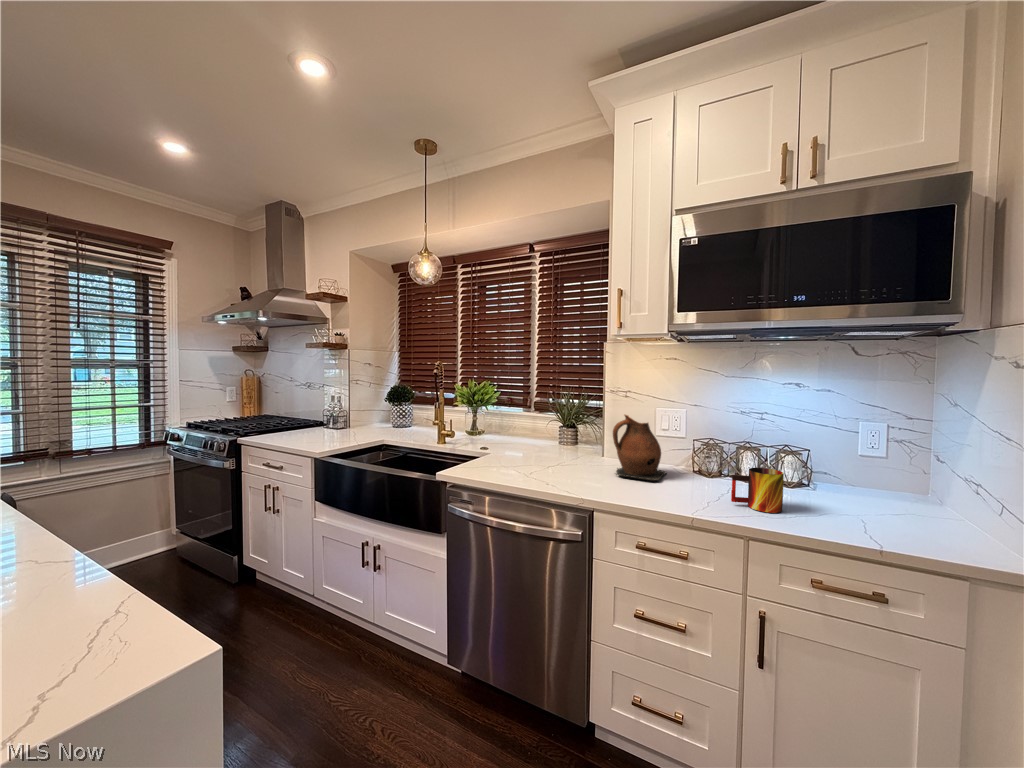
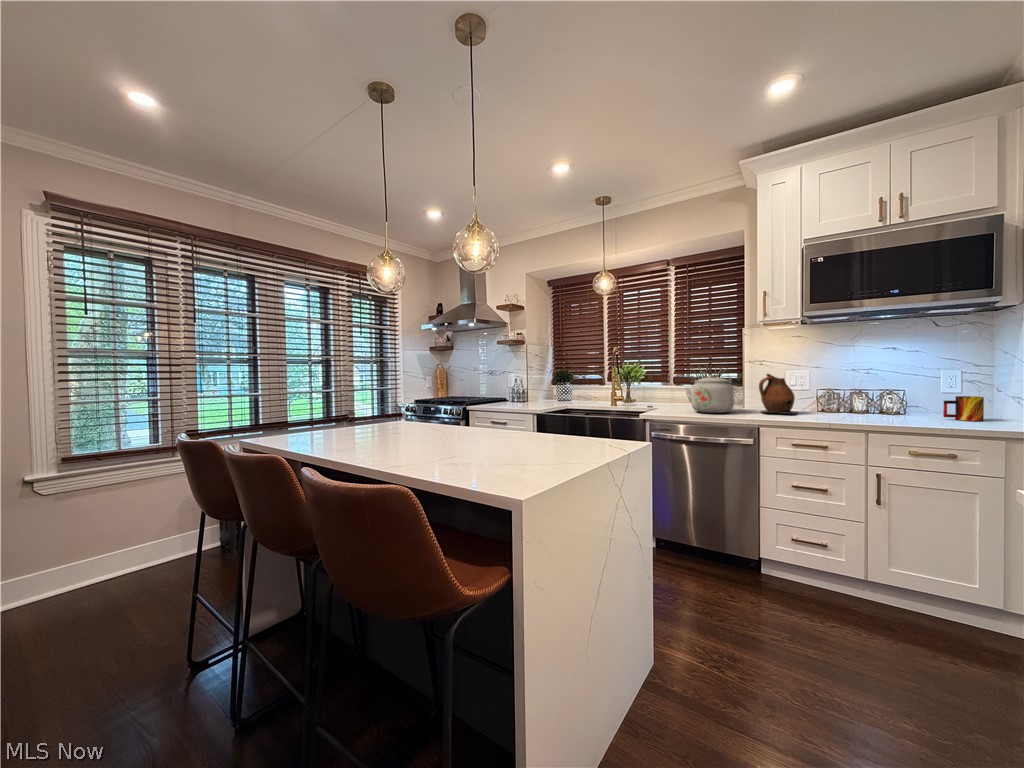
kettle: none [518,412,590,473] -> present [685,375,739,413]
mug: present [731,468,784,513] -> present [943,396,984,421]

